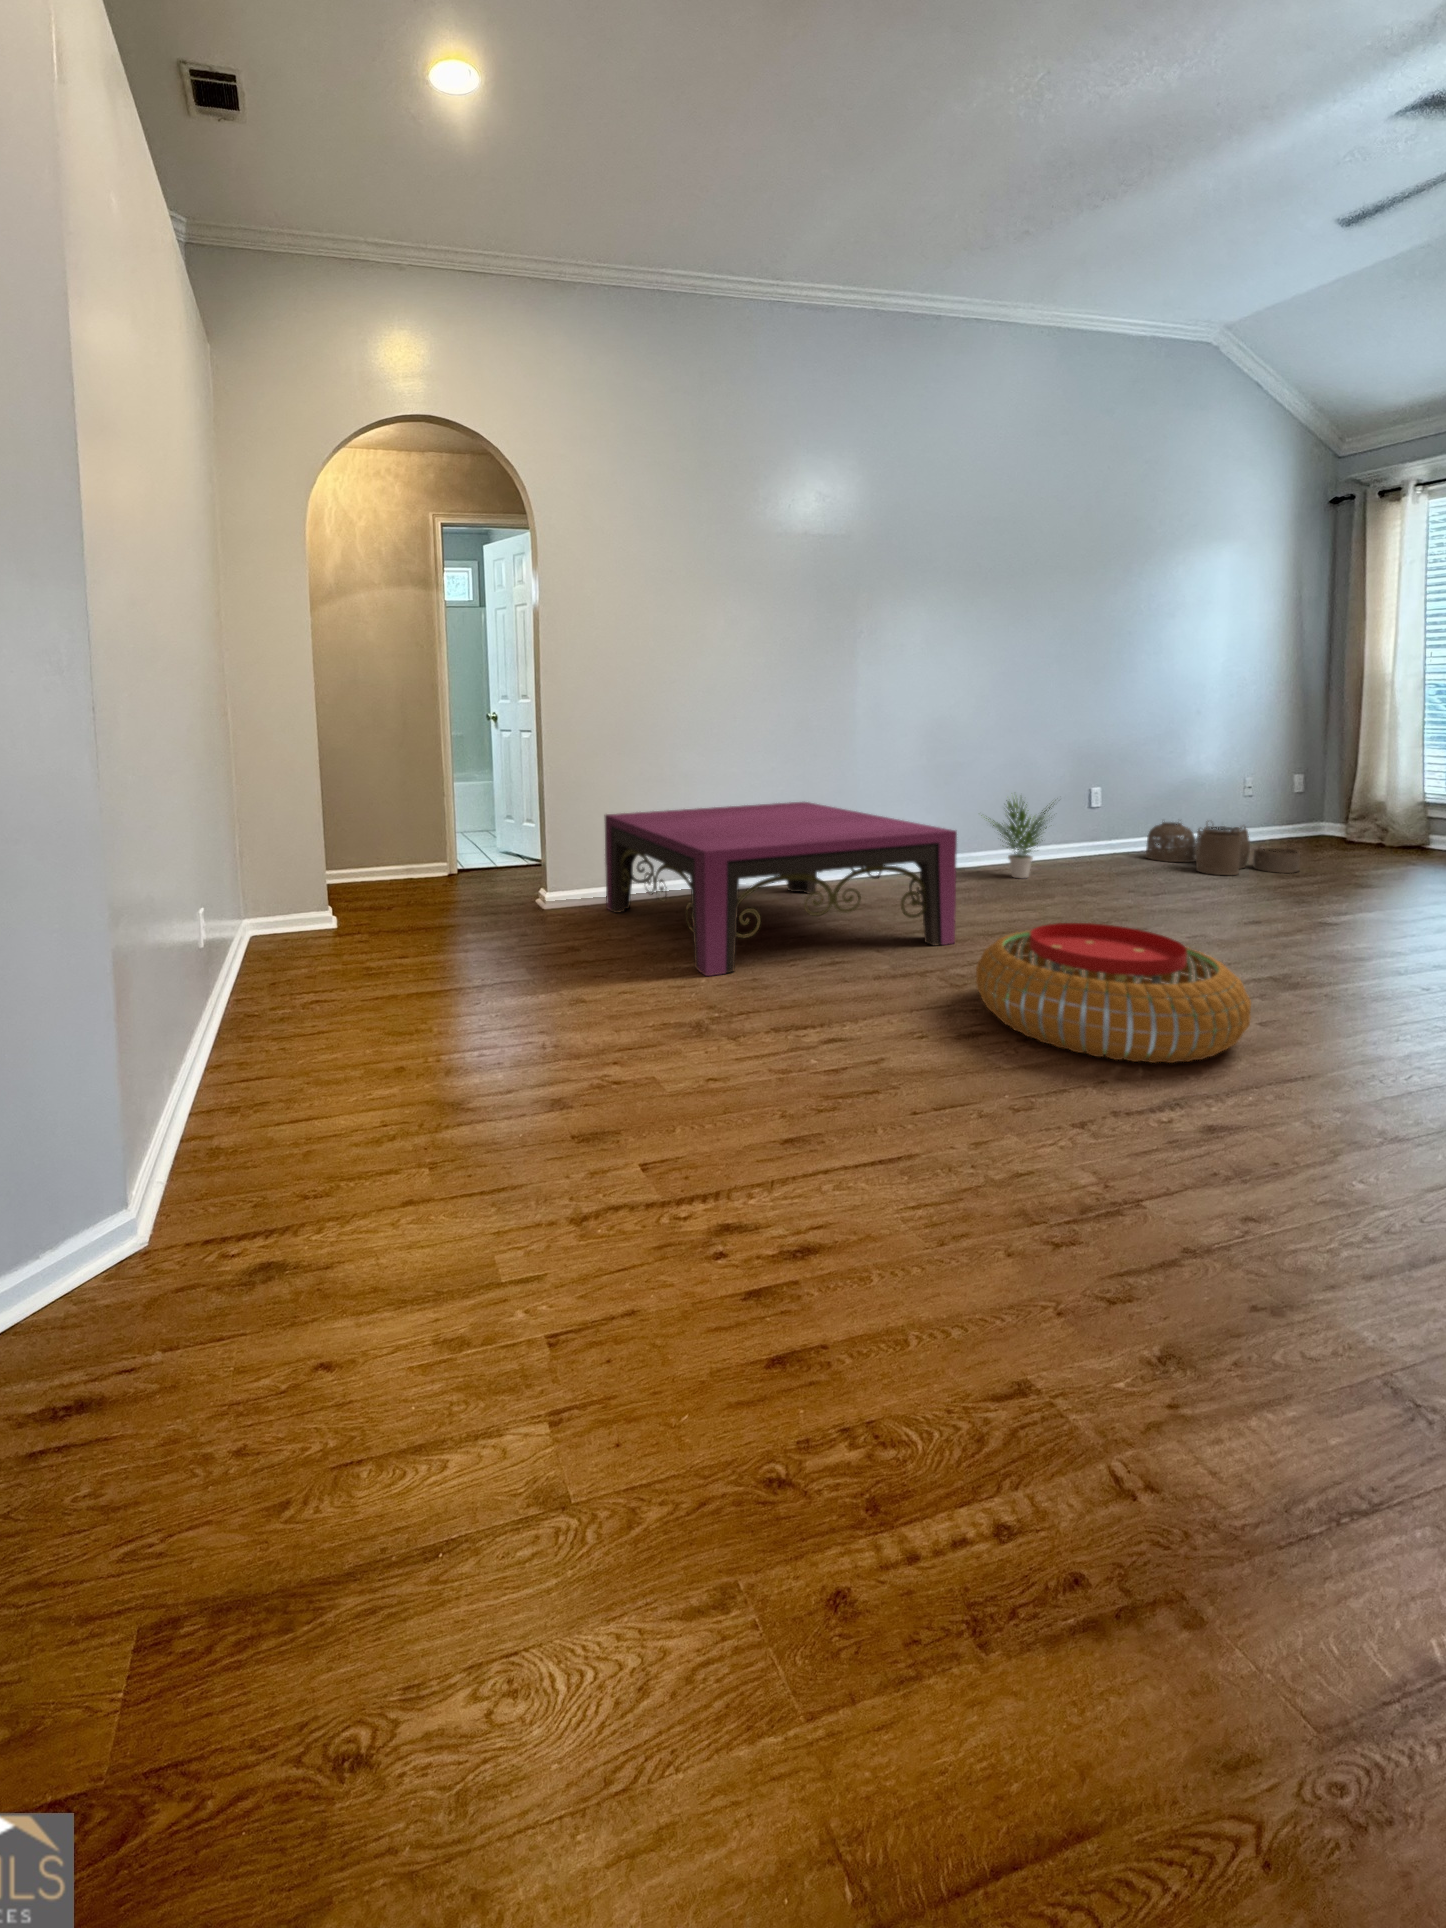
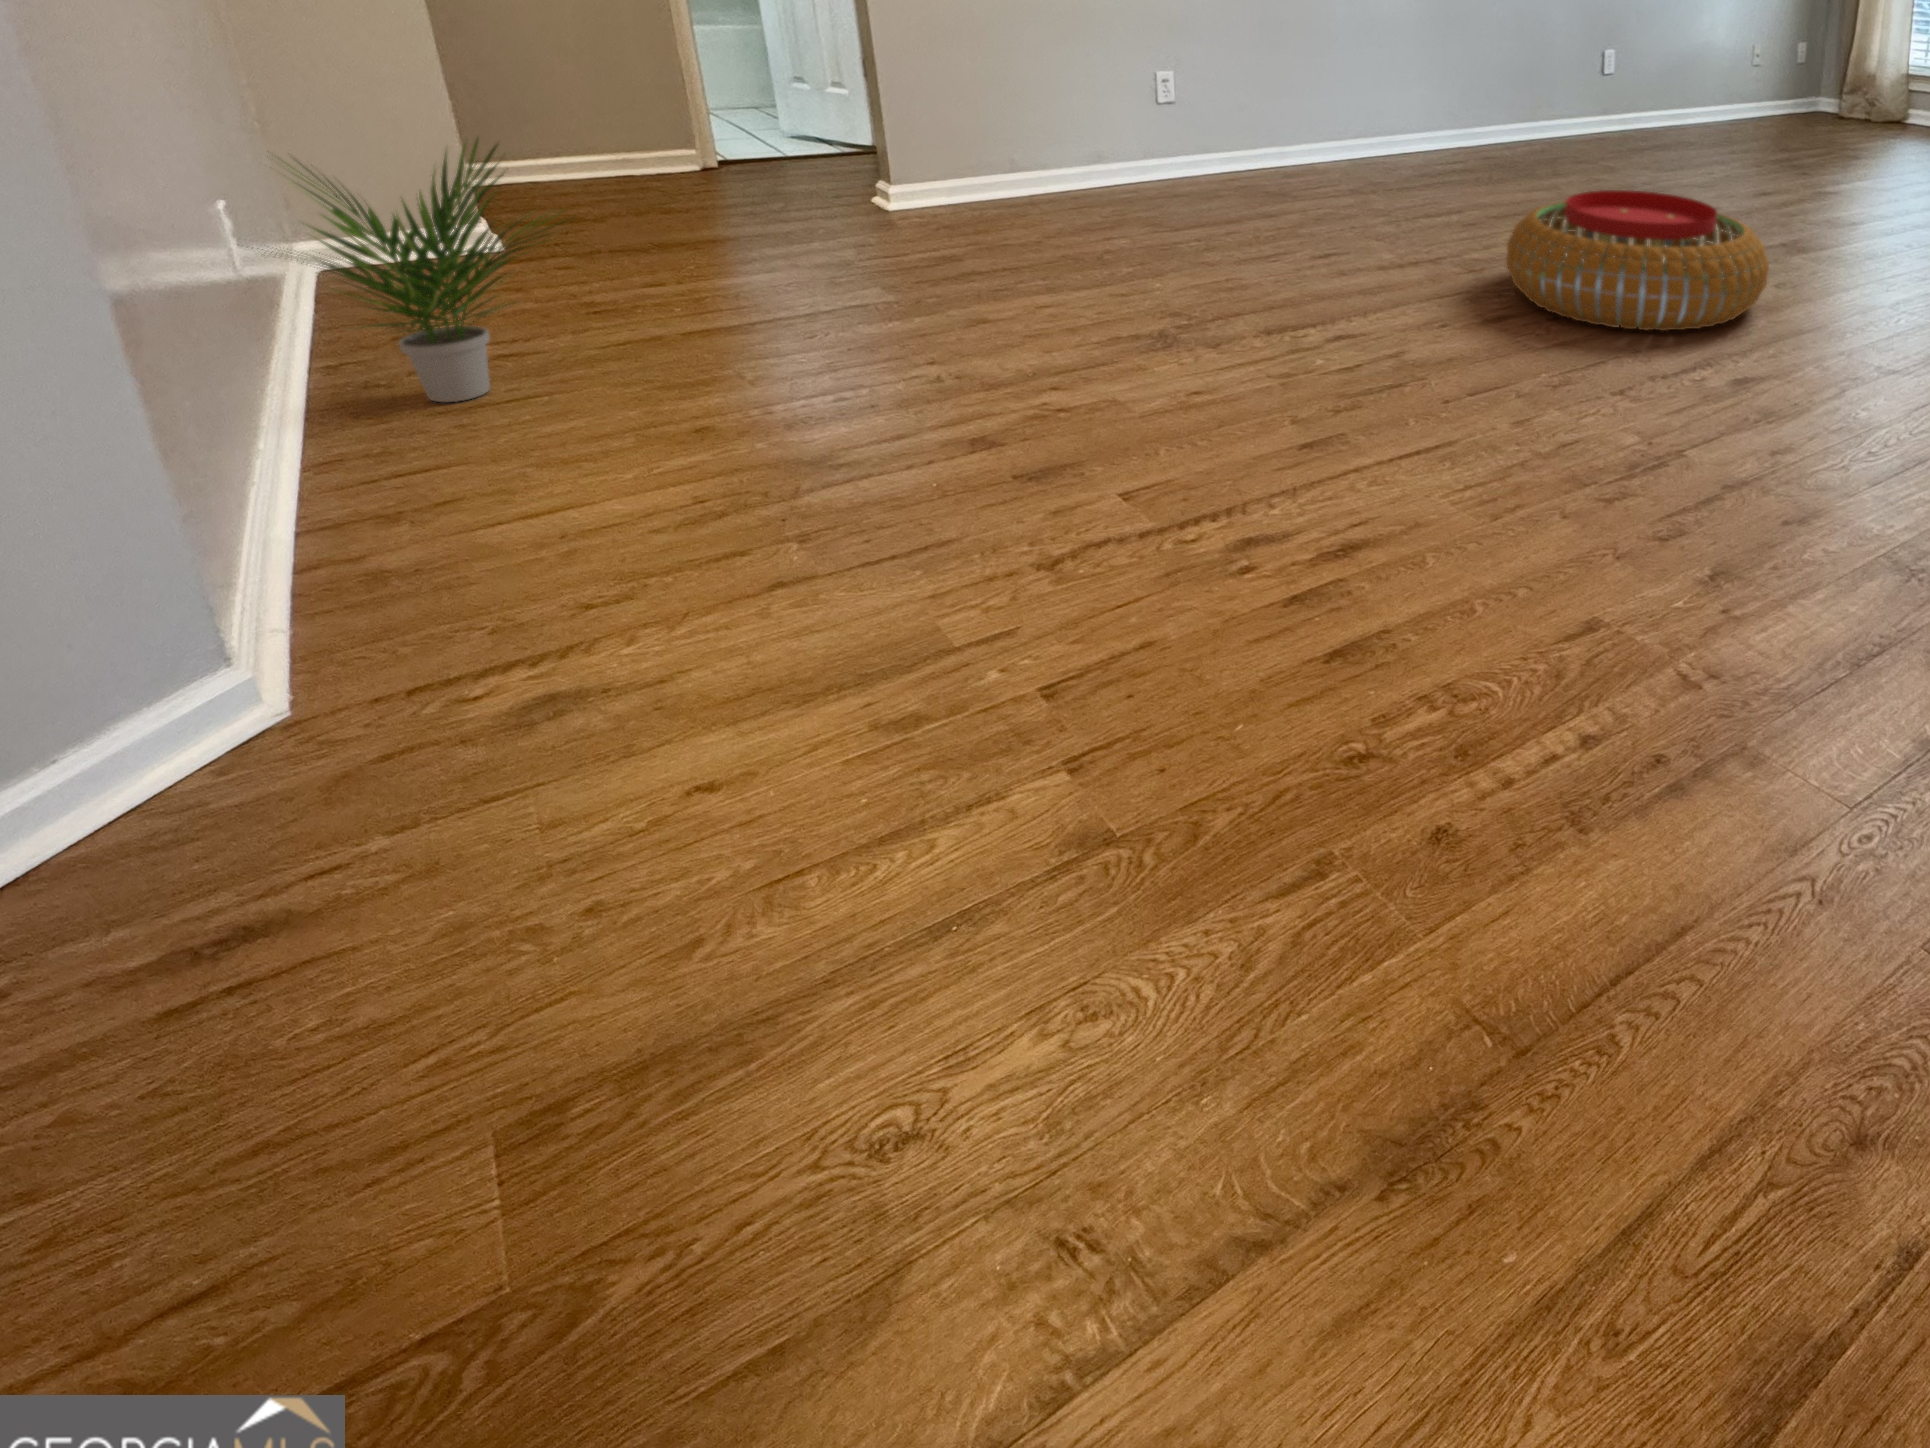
potted plant: present [986,801,1054,878] -> present [252,139,561,402]
coffee table: present [605,802,957,976] -> none [983,51,1480,280]
woven basket: present [1146,822,1300,875] -> none [1663,89,1804,152]

